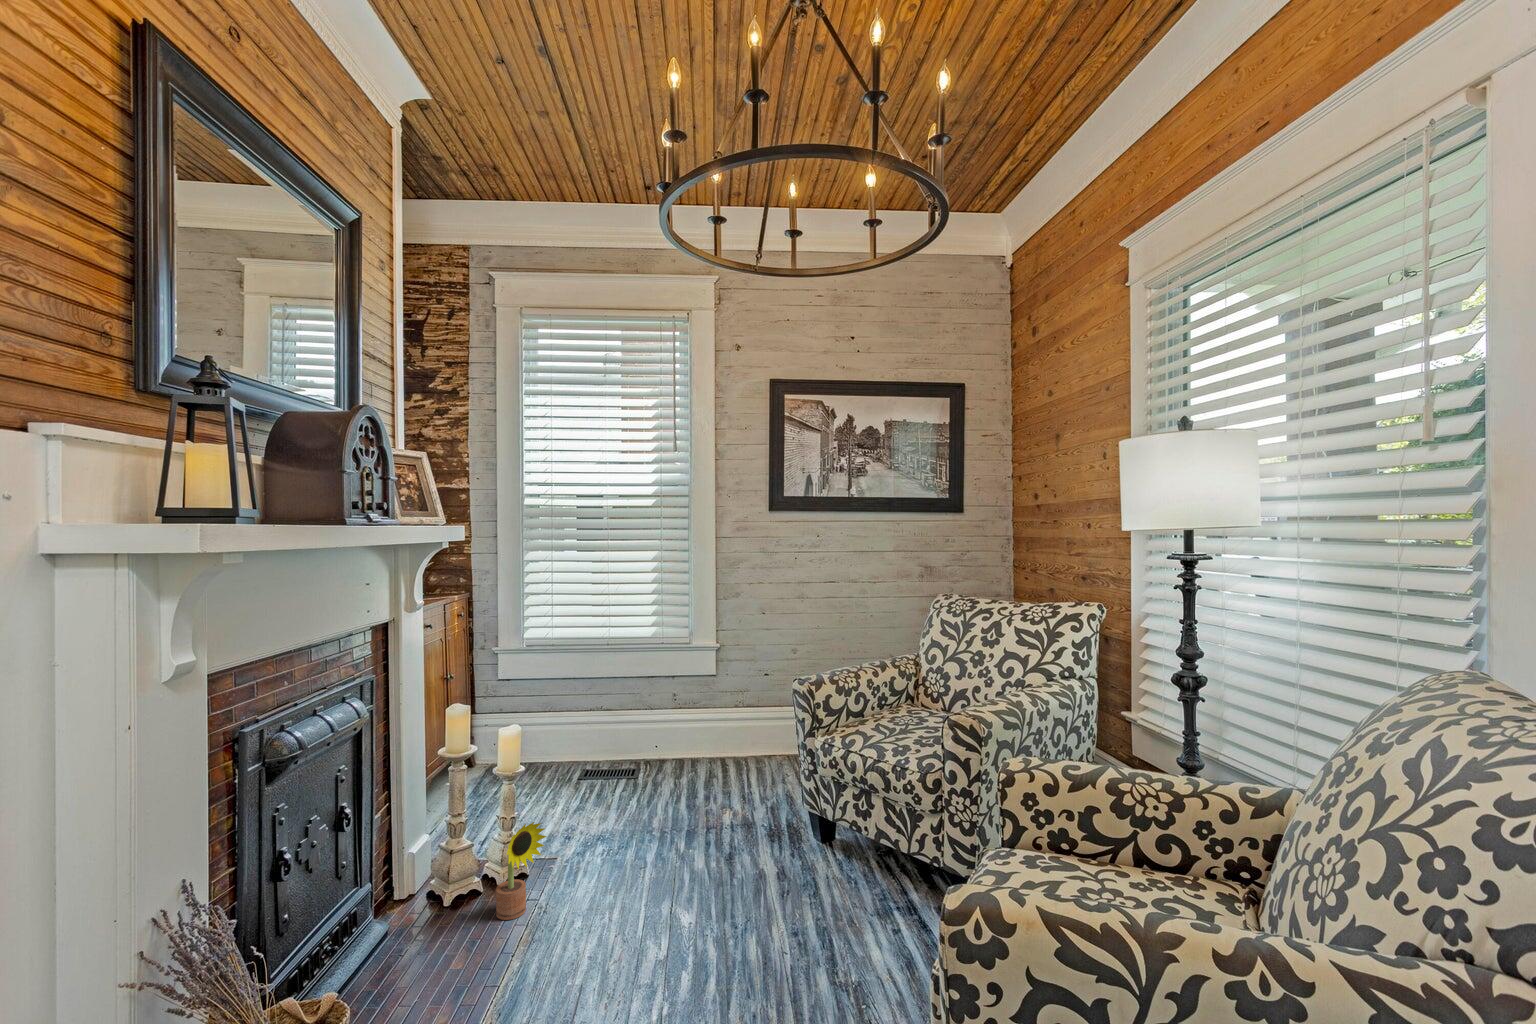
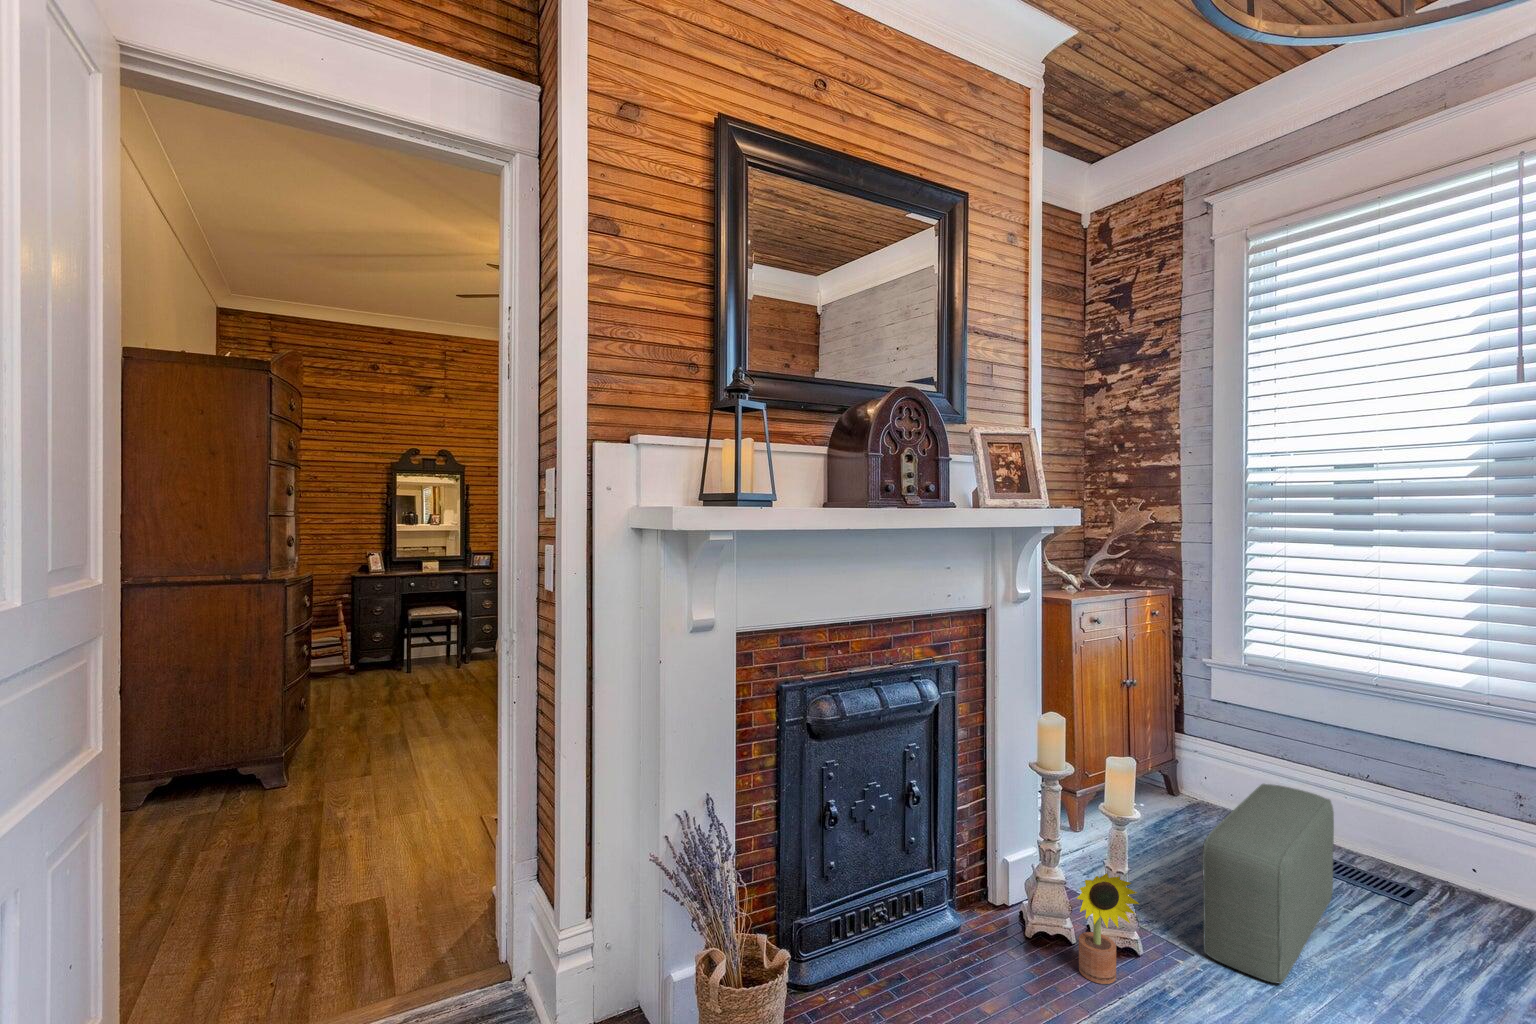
pouf: none [560,724,614,860] -> present [1202,784,1334,984]

